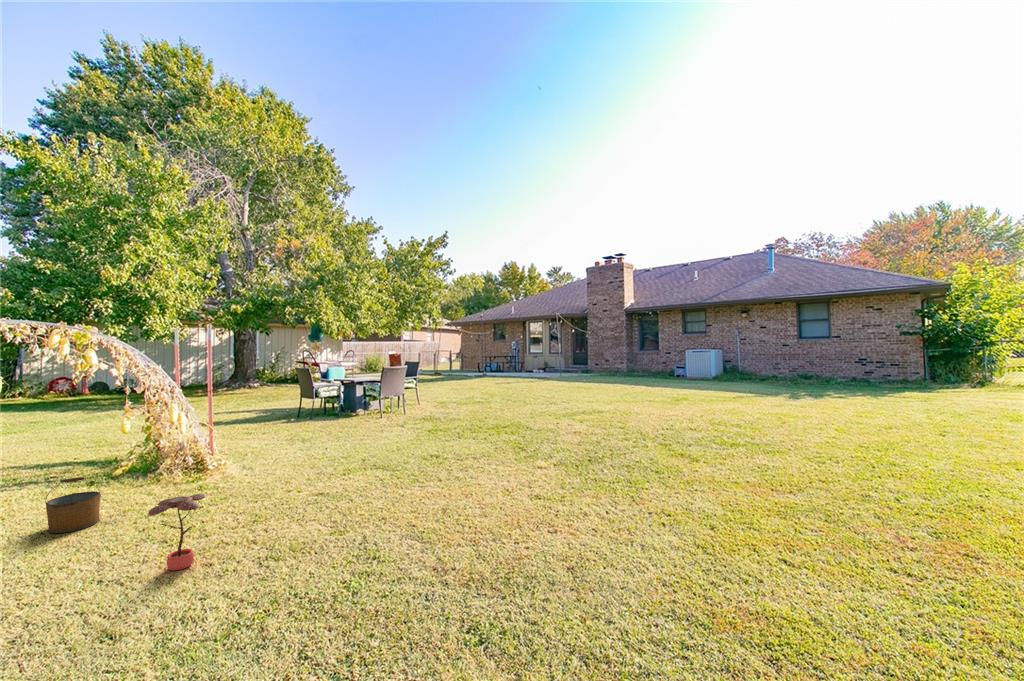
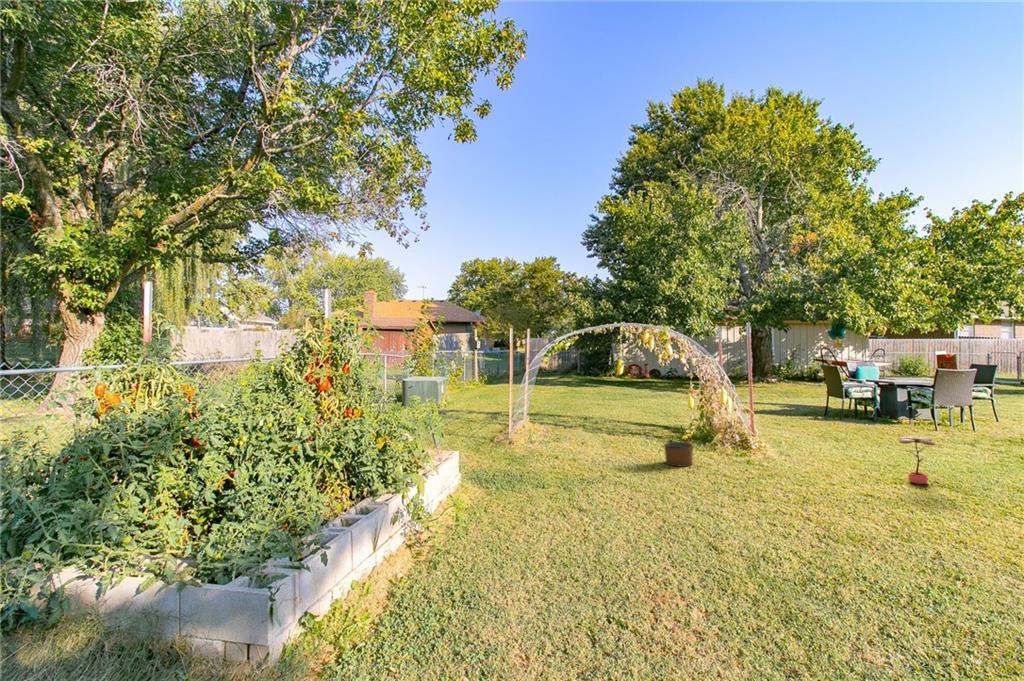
potted plant: present [148,494,205,570] -> present [898,437,936,484]

